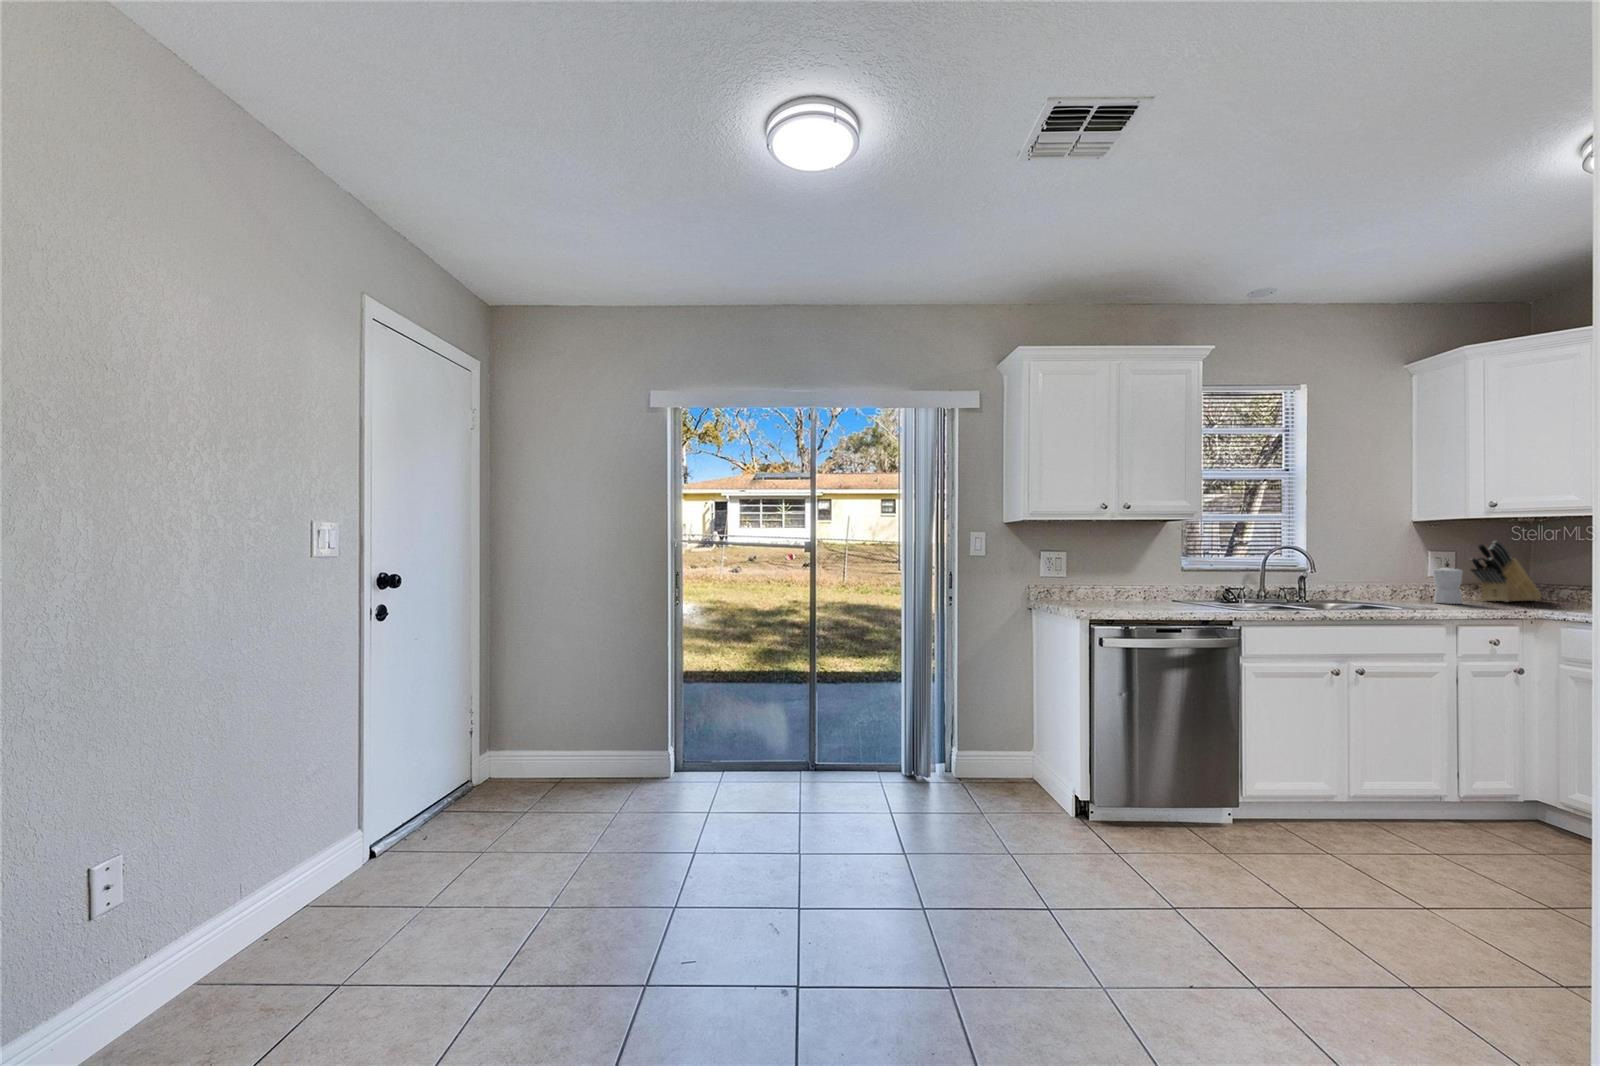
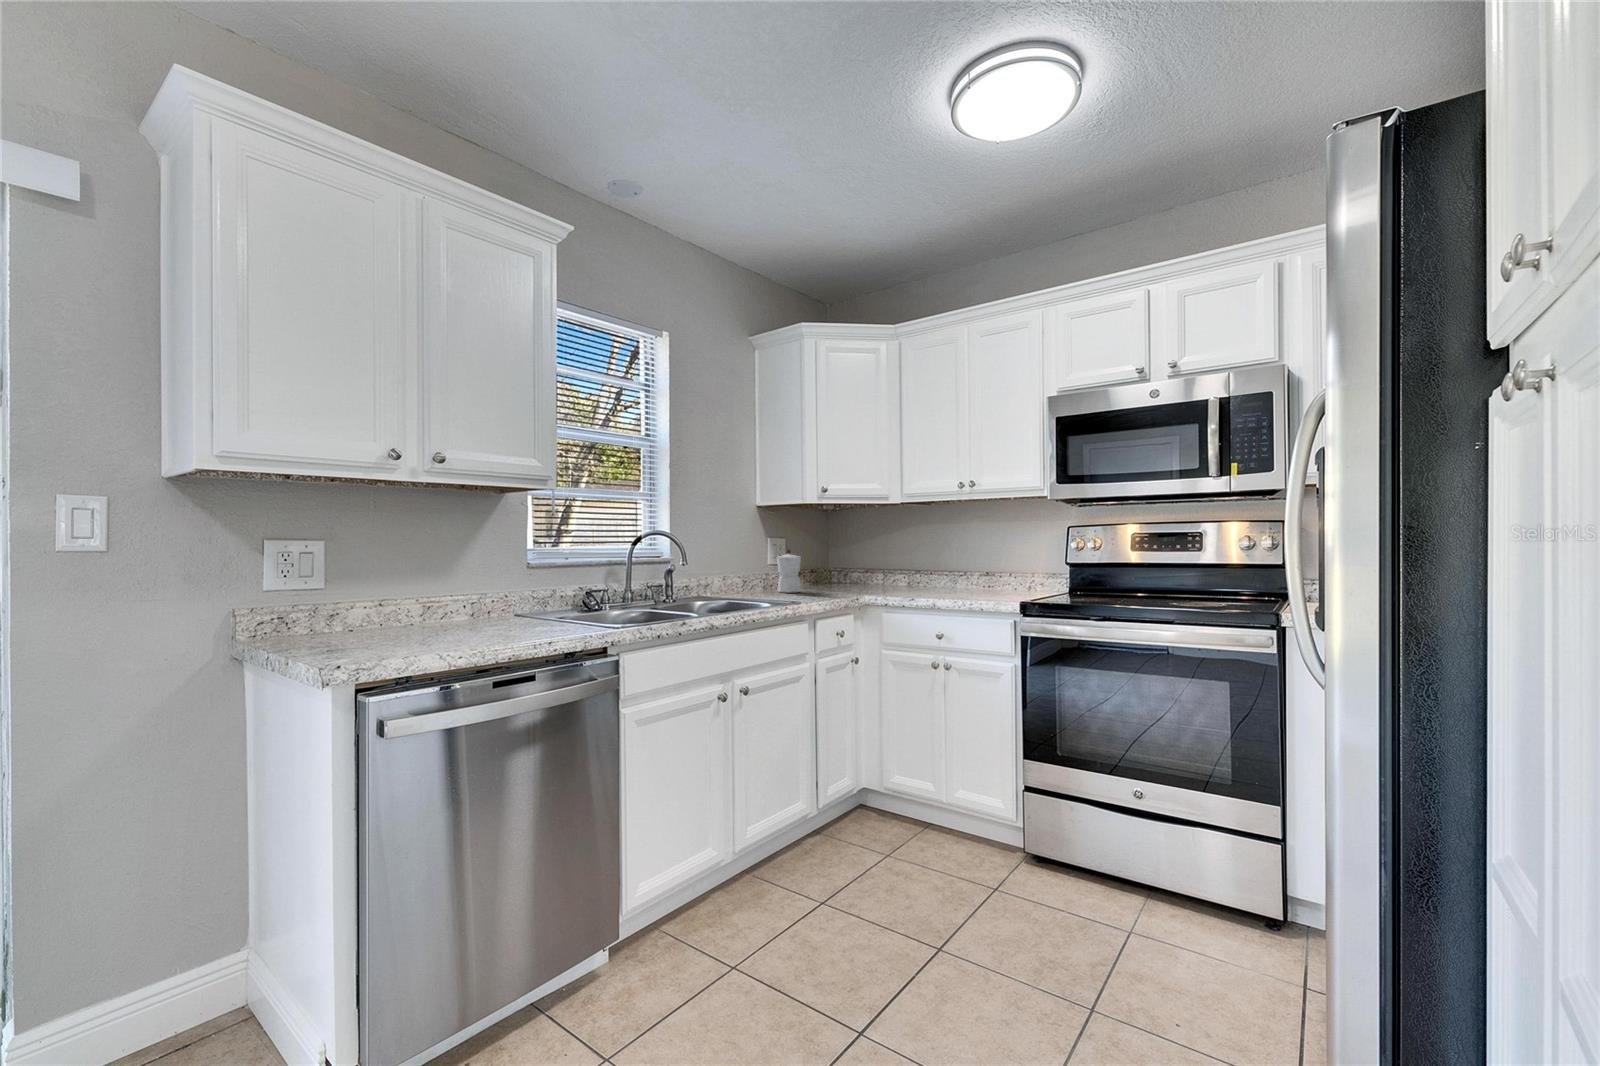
knife block: present [1470,541,1542,602] -> none [801,526,843,587]

